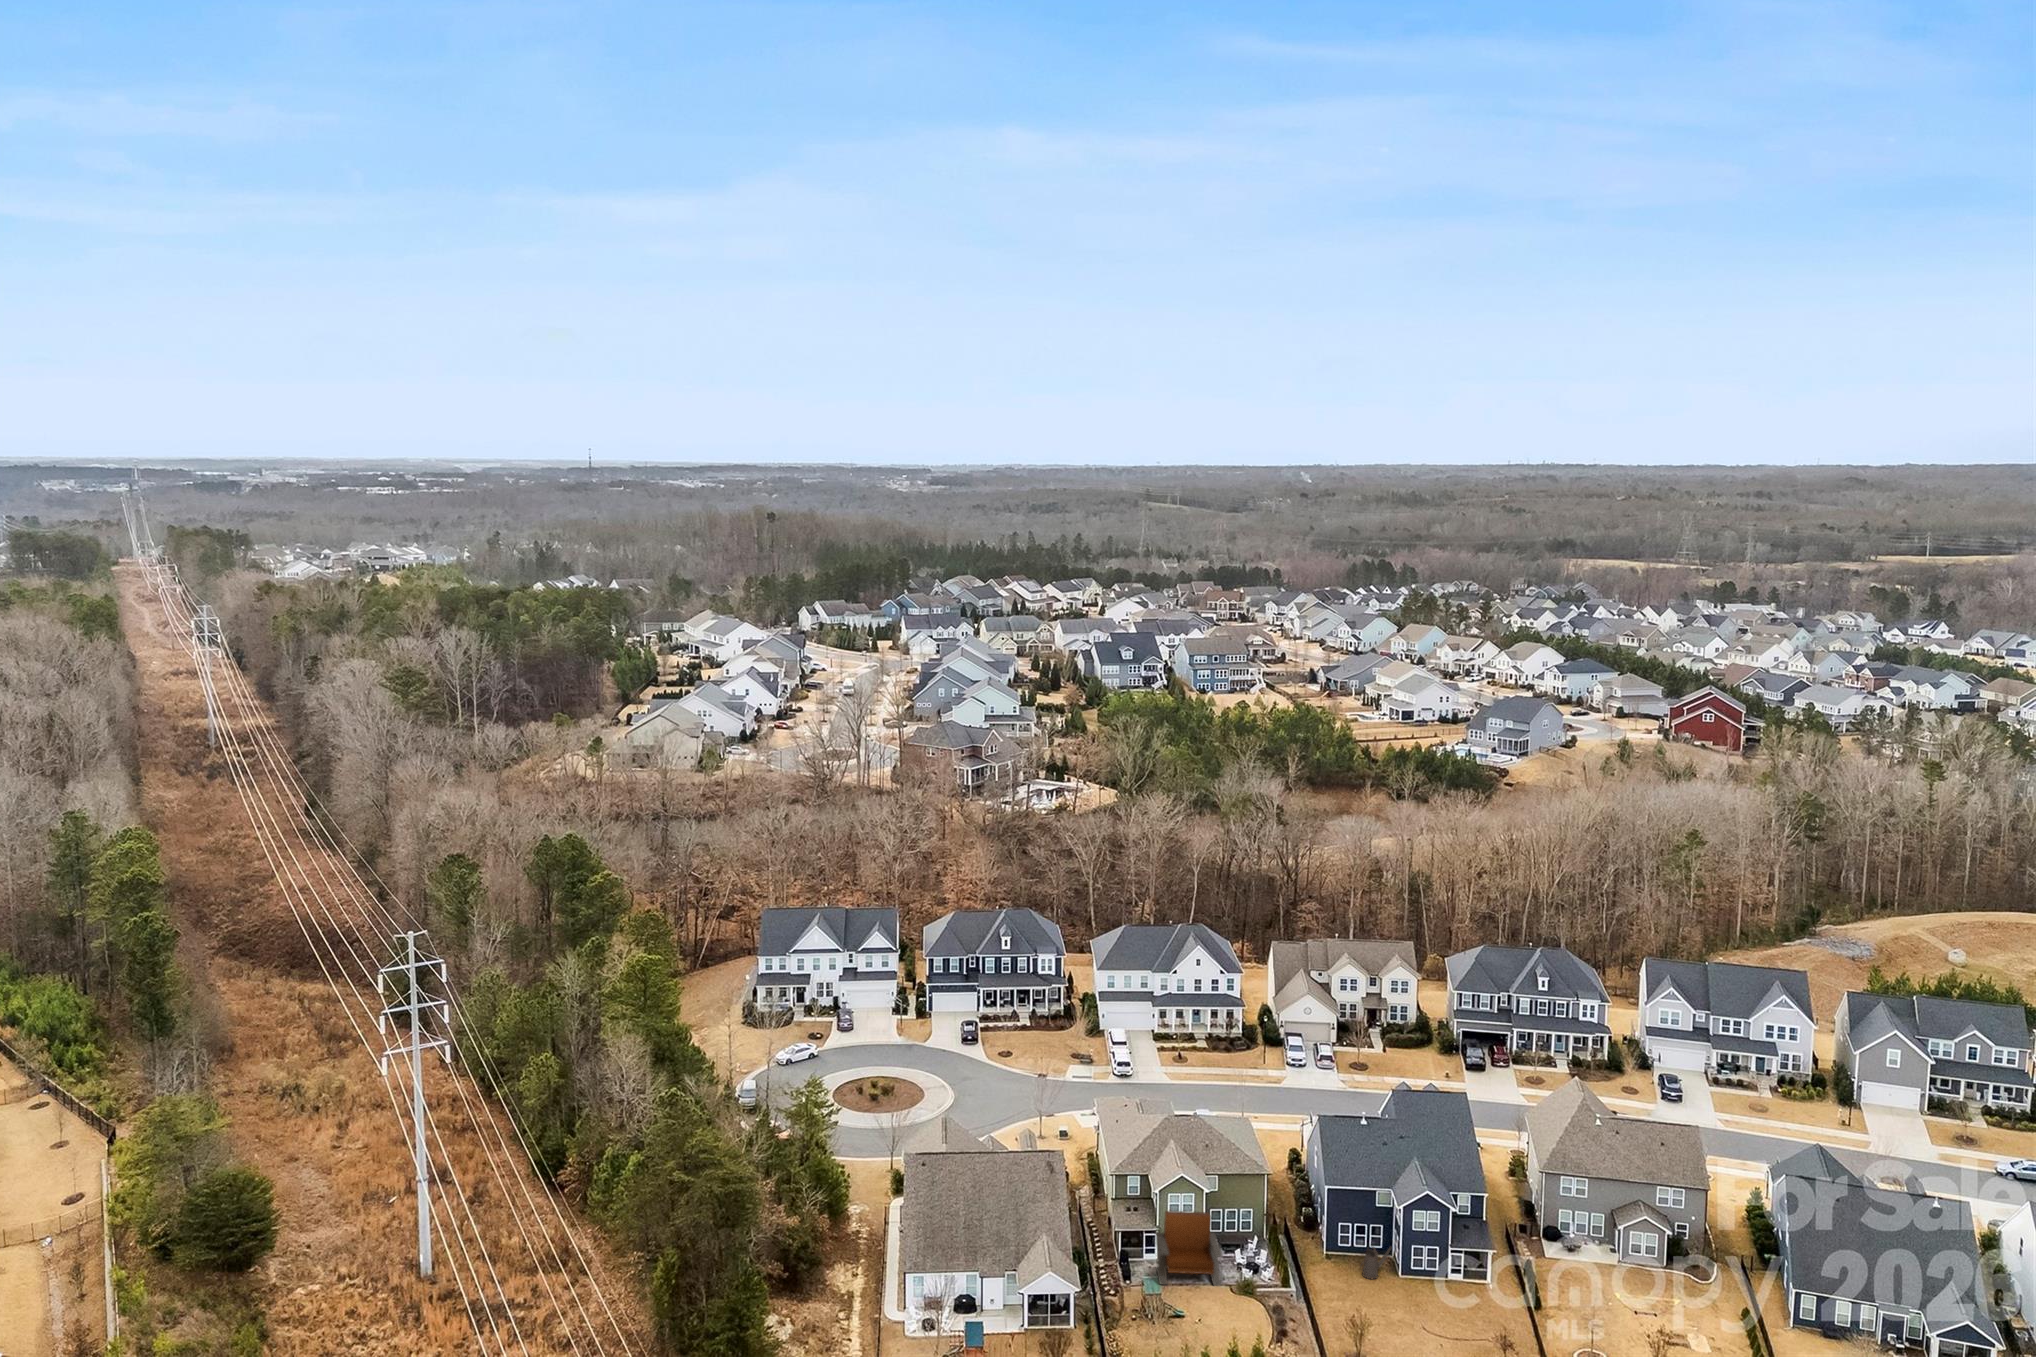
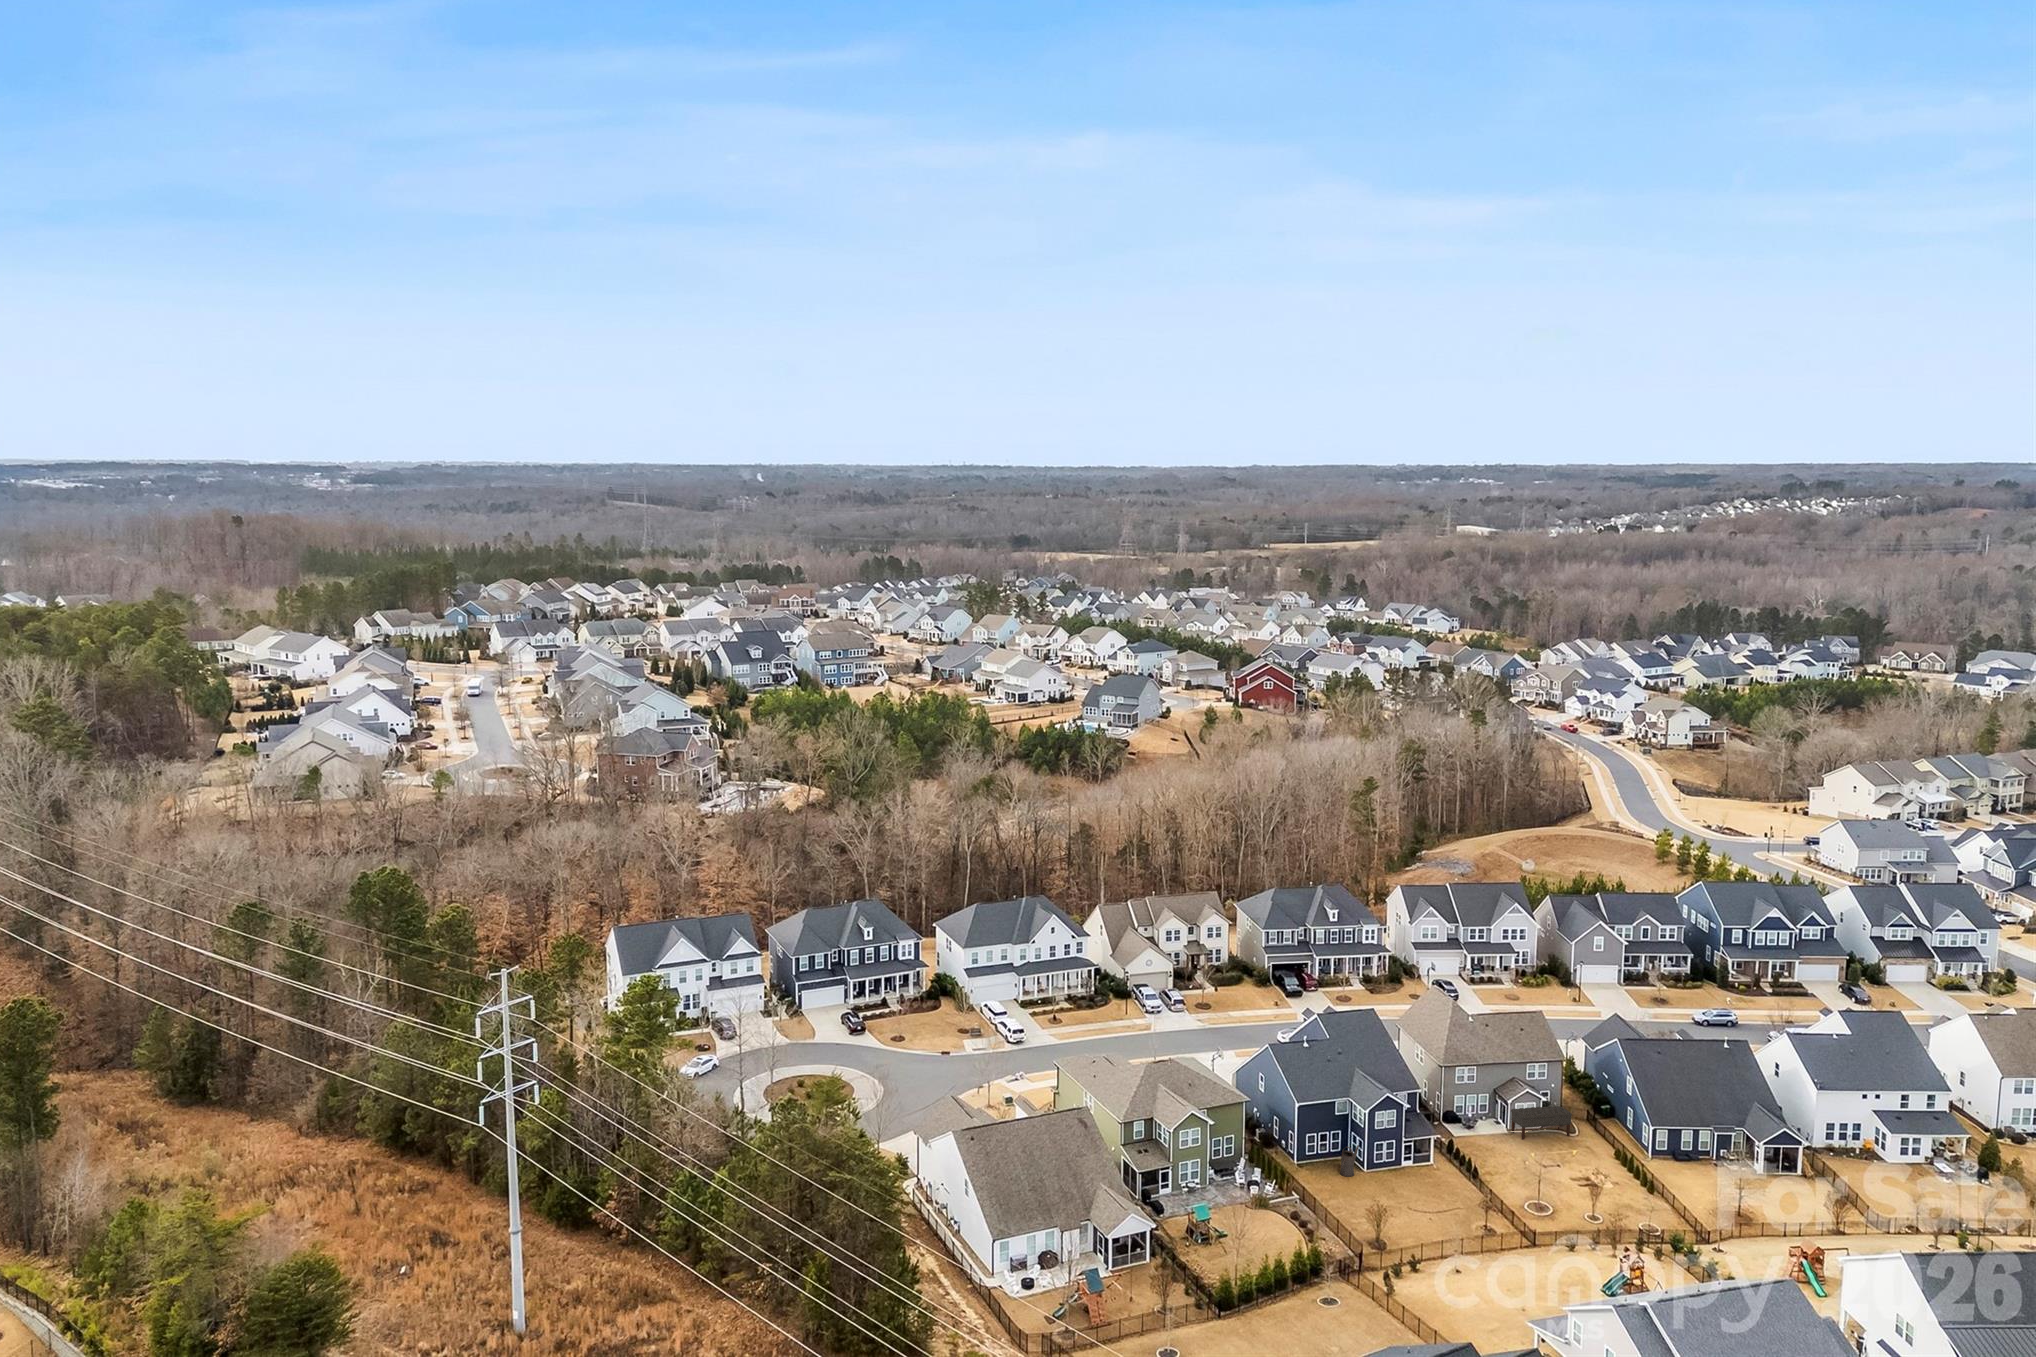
lounge chair: present [1155,1211,1223,1286] -> none [1171,1141,1244,1214]
bench: none [1619,1240,1696,1285] -> present [1511,1106,1572,1139]

